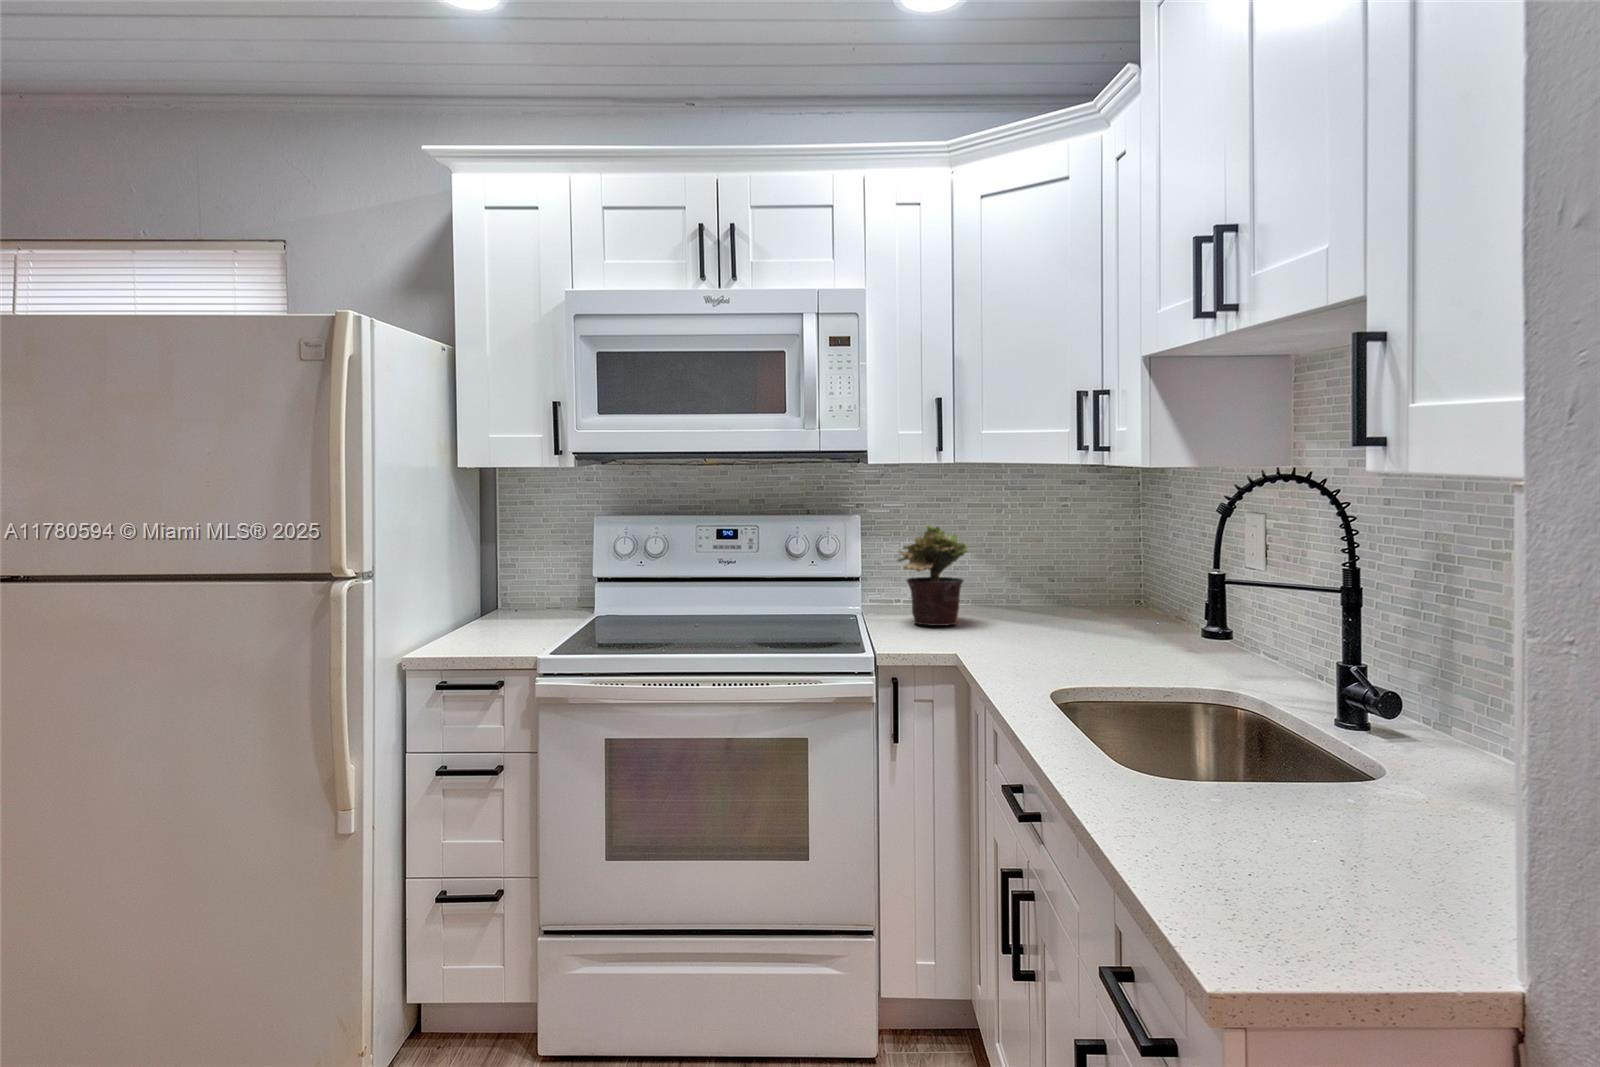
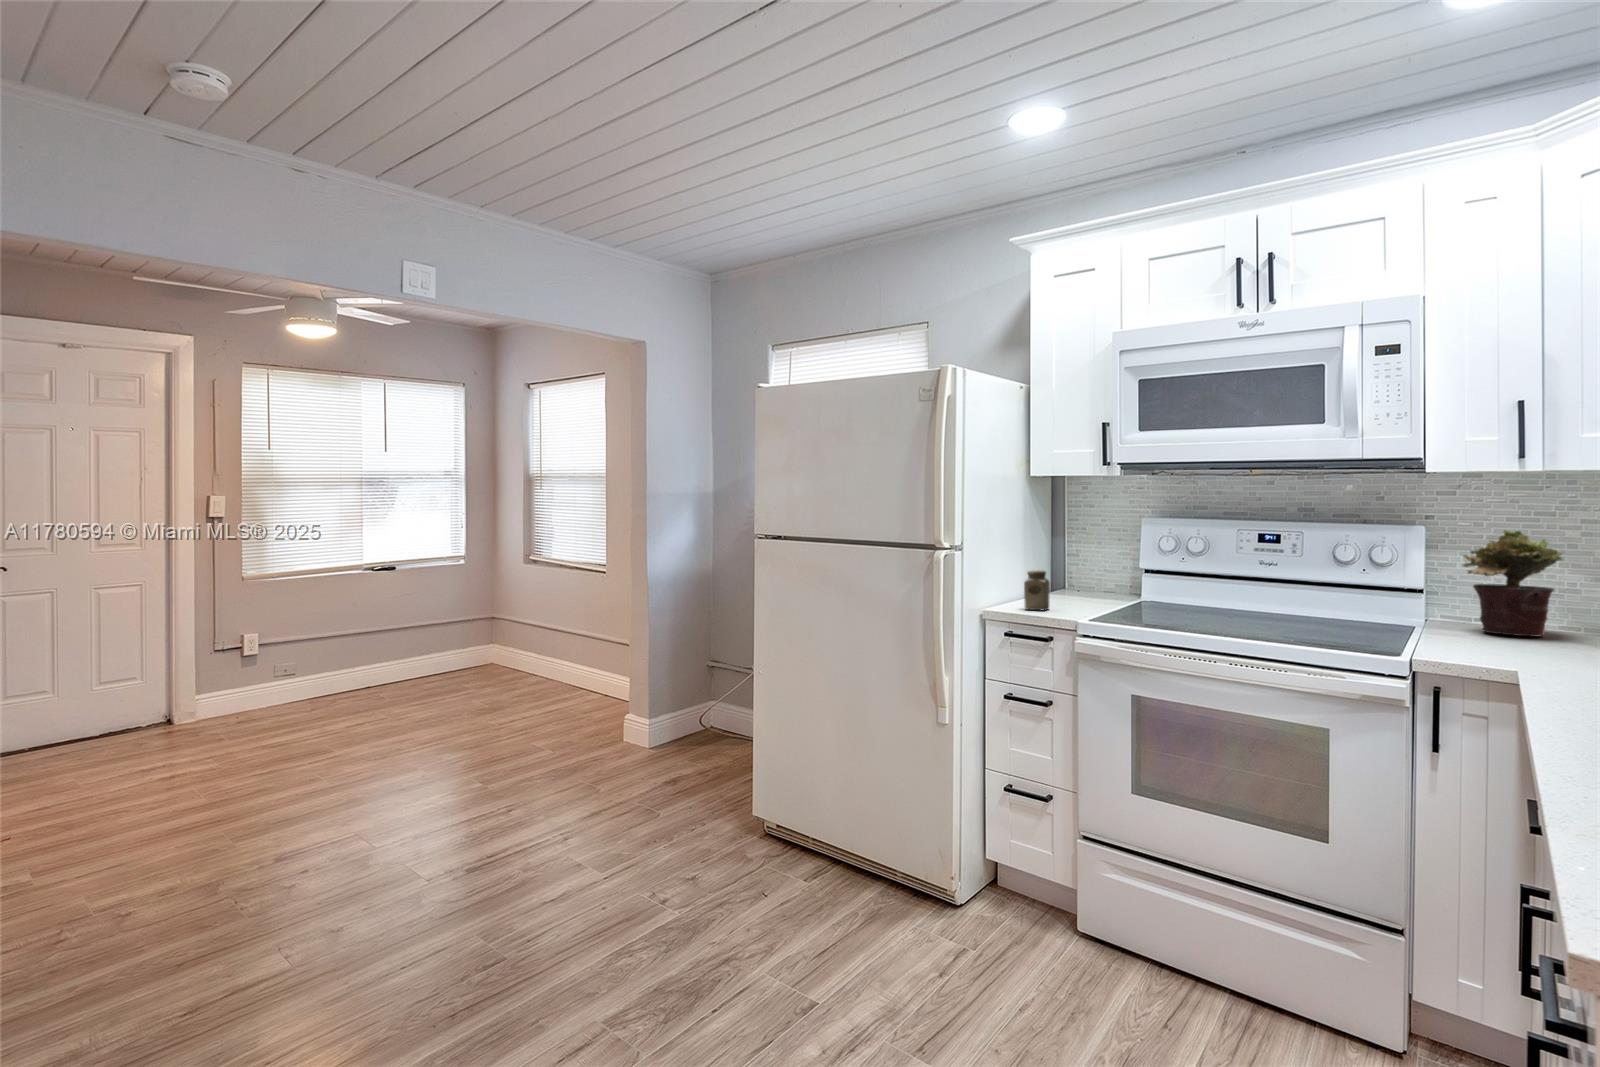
salt shaker: none [460,590,493,645] -> present [1024,570,1050,611]

